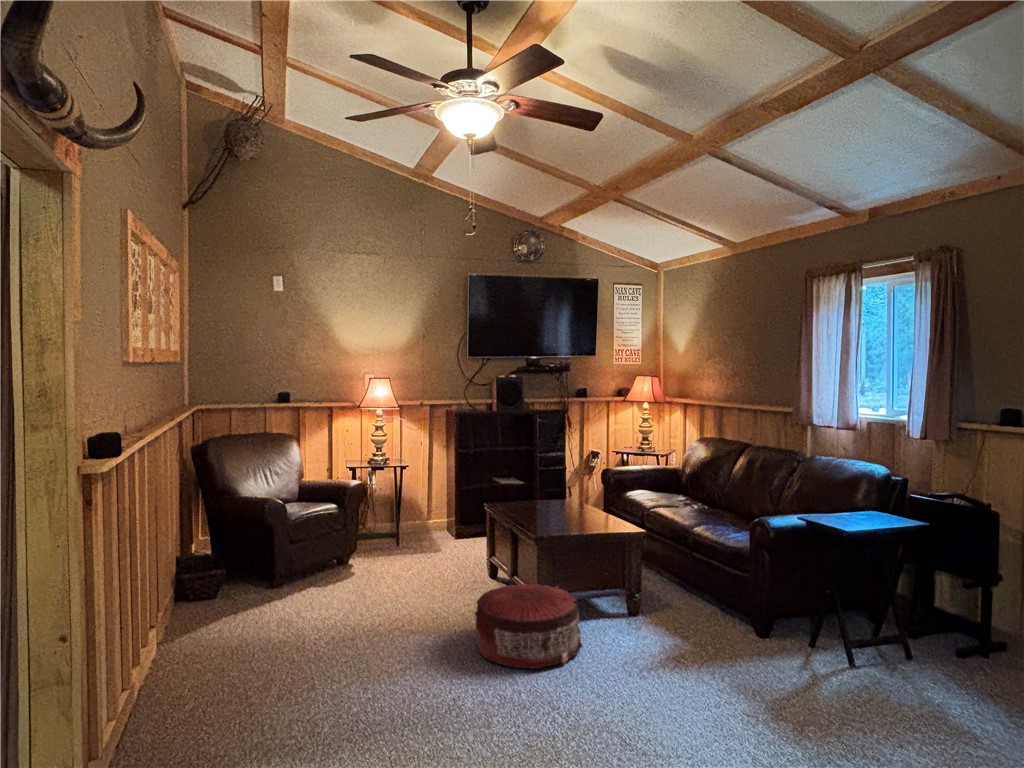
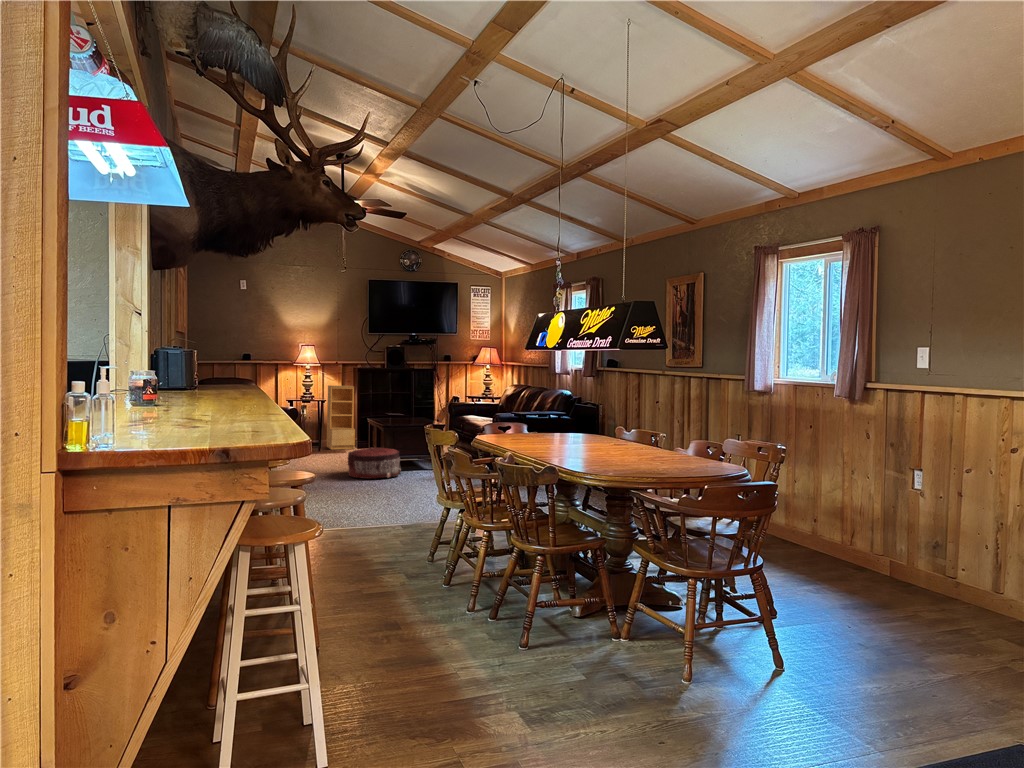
bookshelf: none [406,439,453,545] -> present [327,385,355,450]

